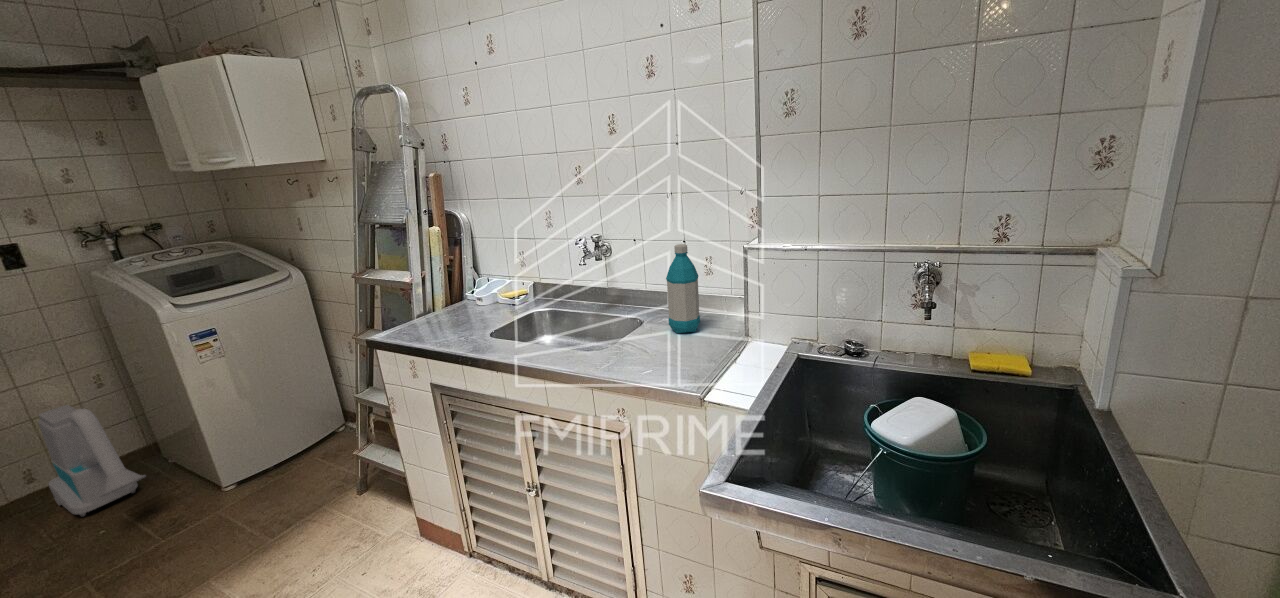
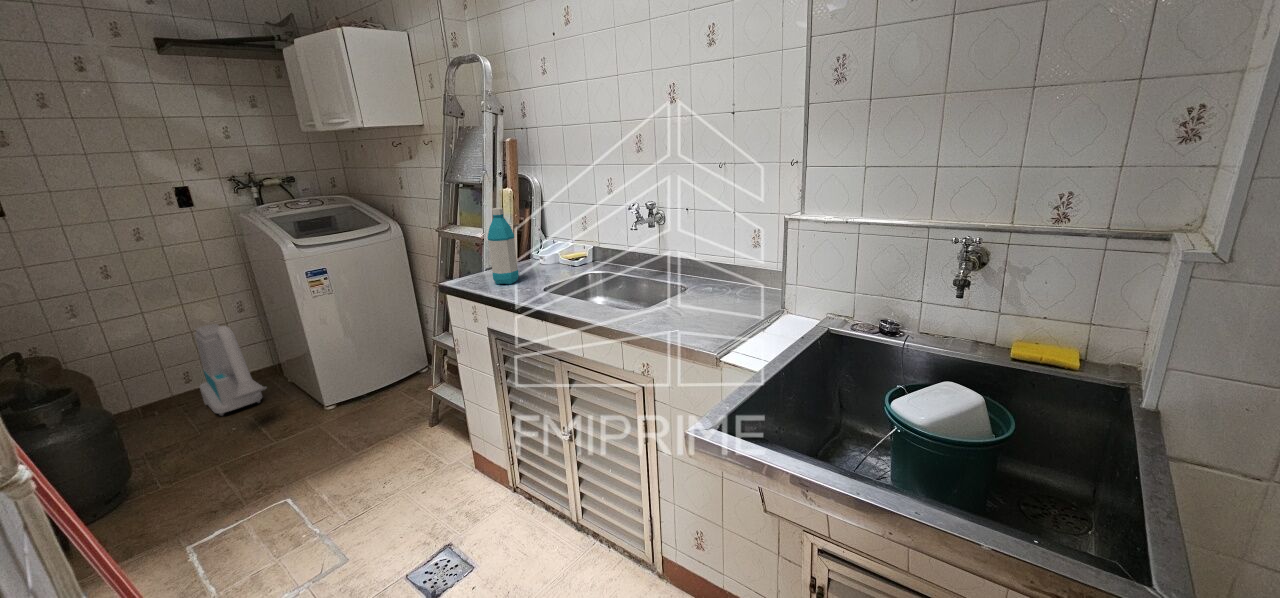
water bottle: present [666,244,700,333] -> present [488,208,519,284]

